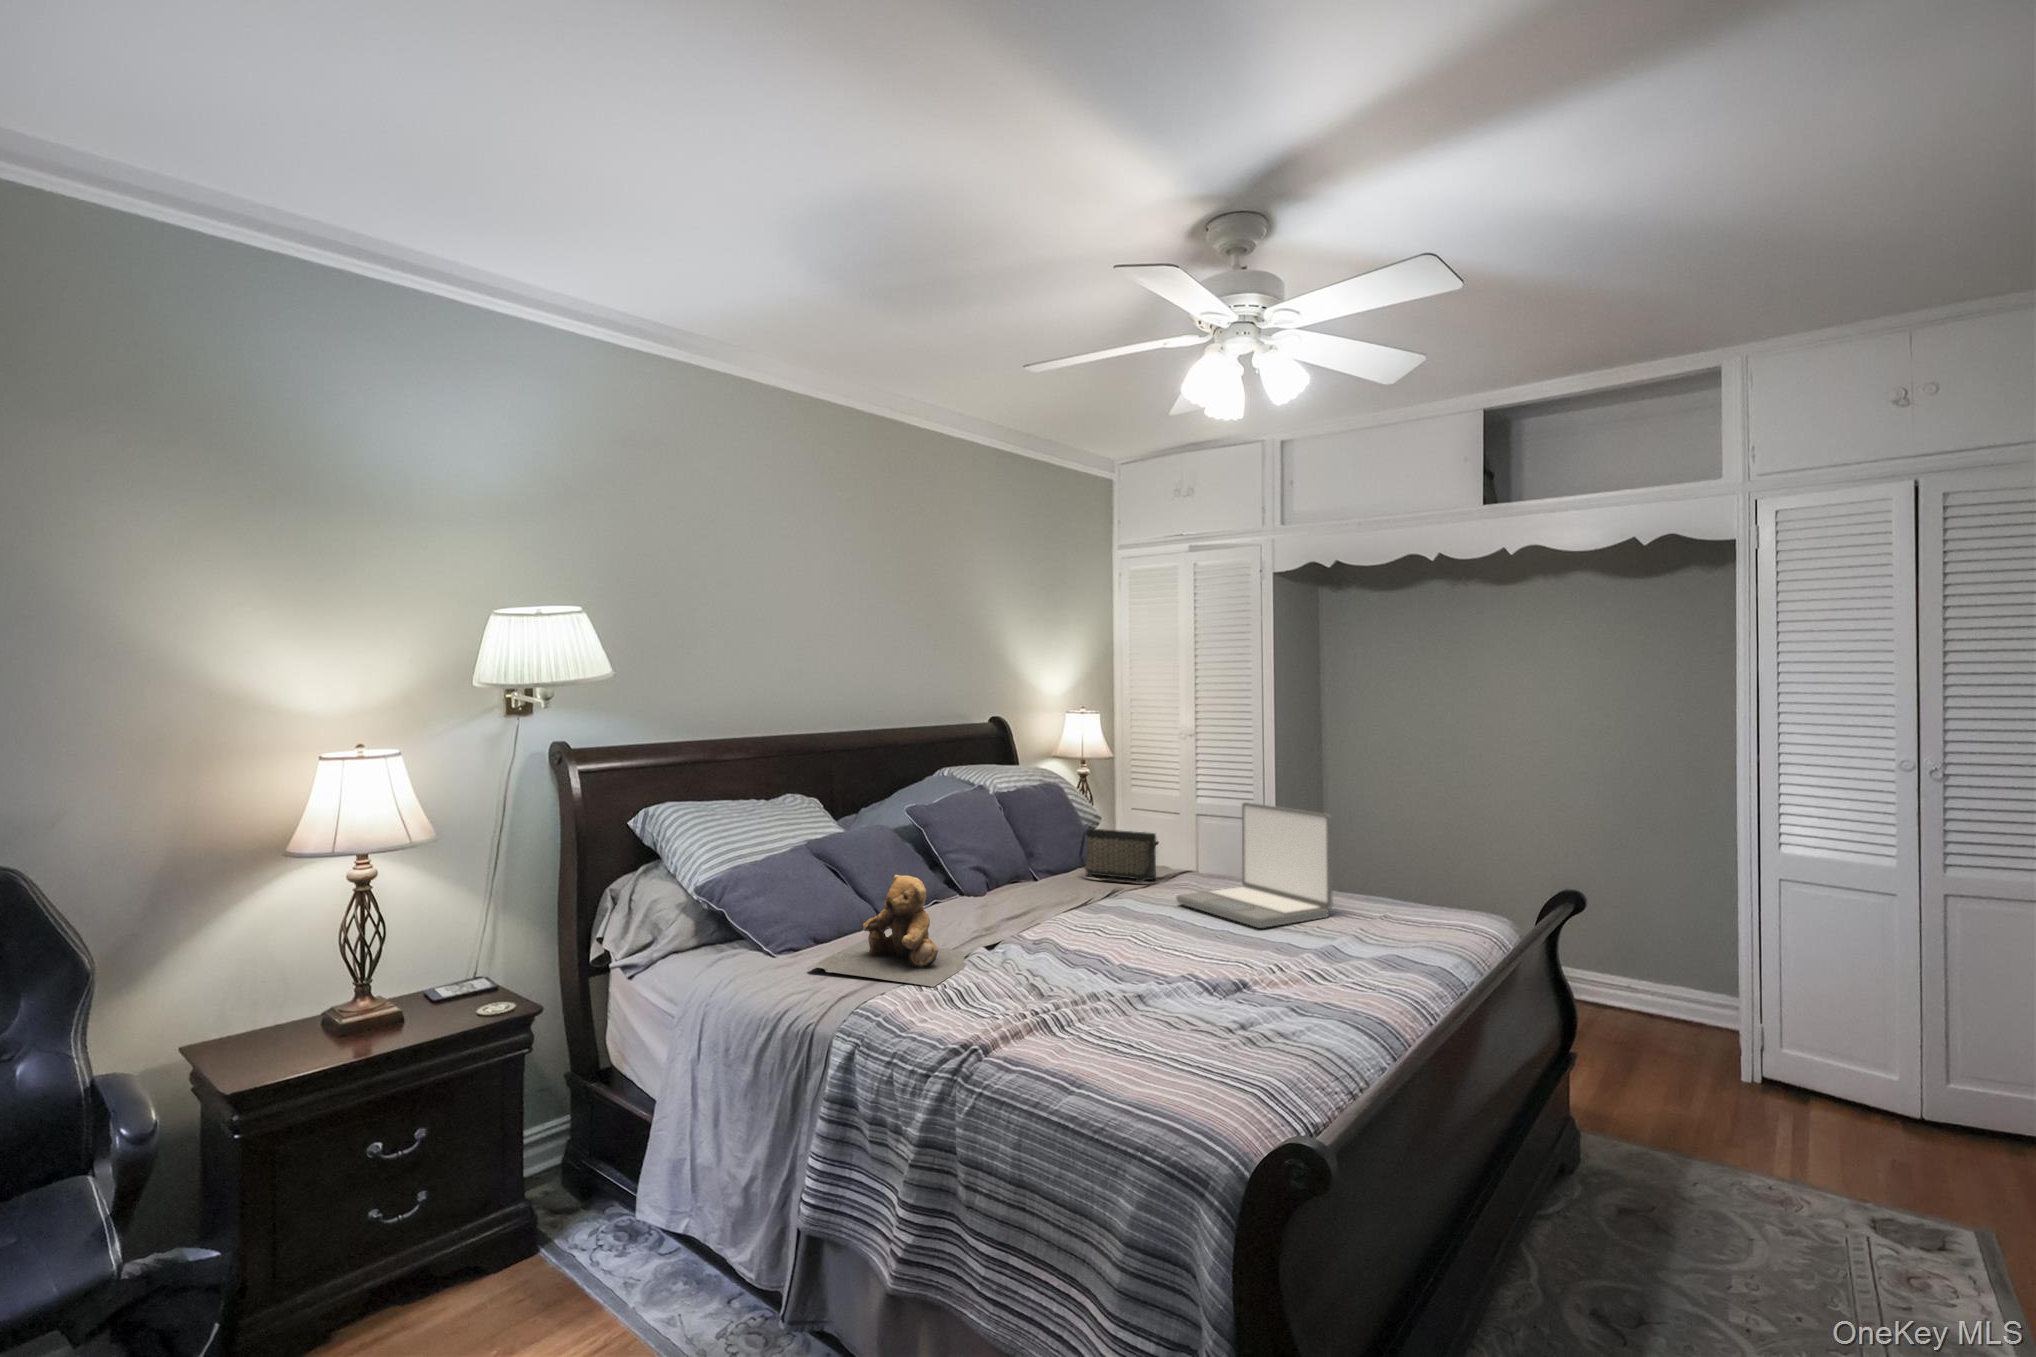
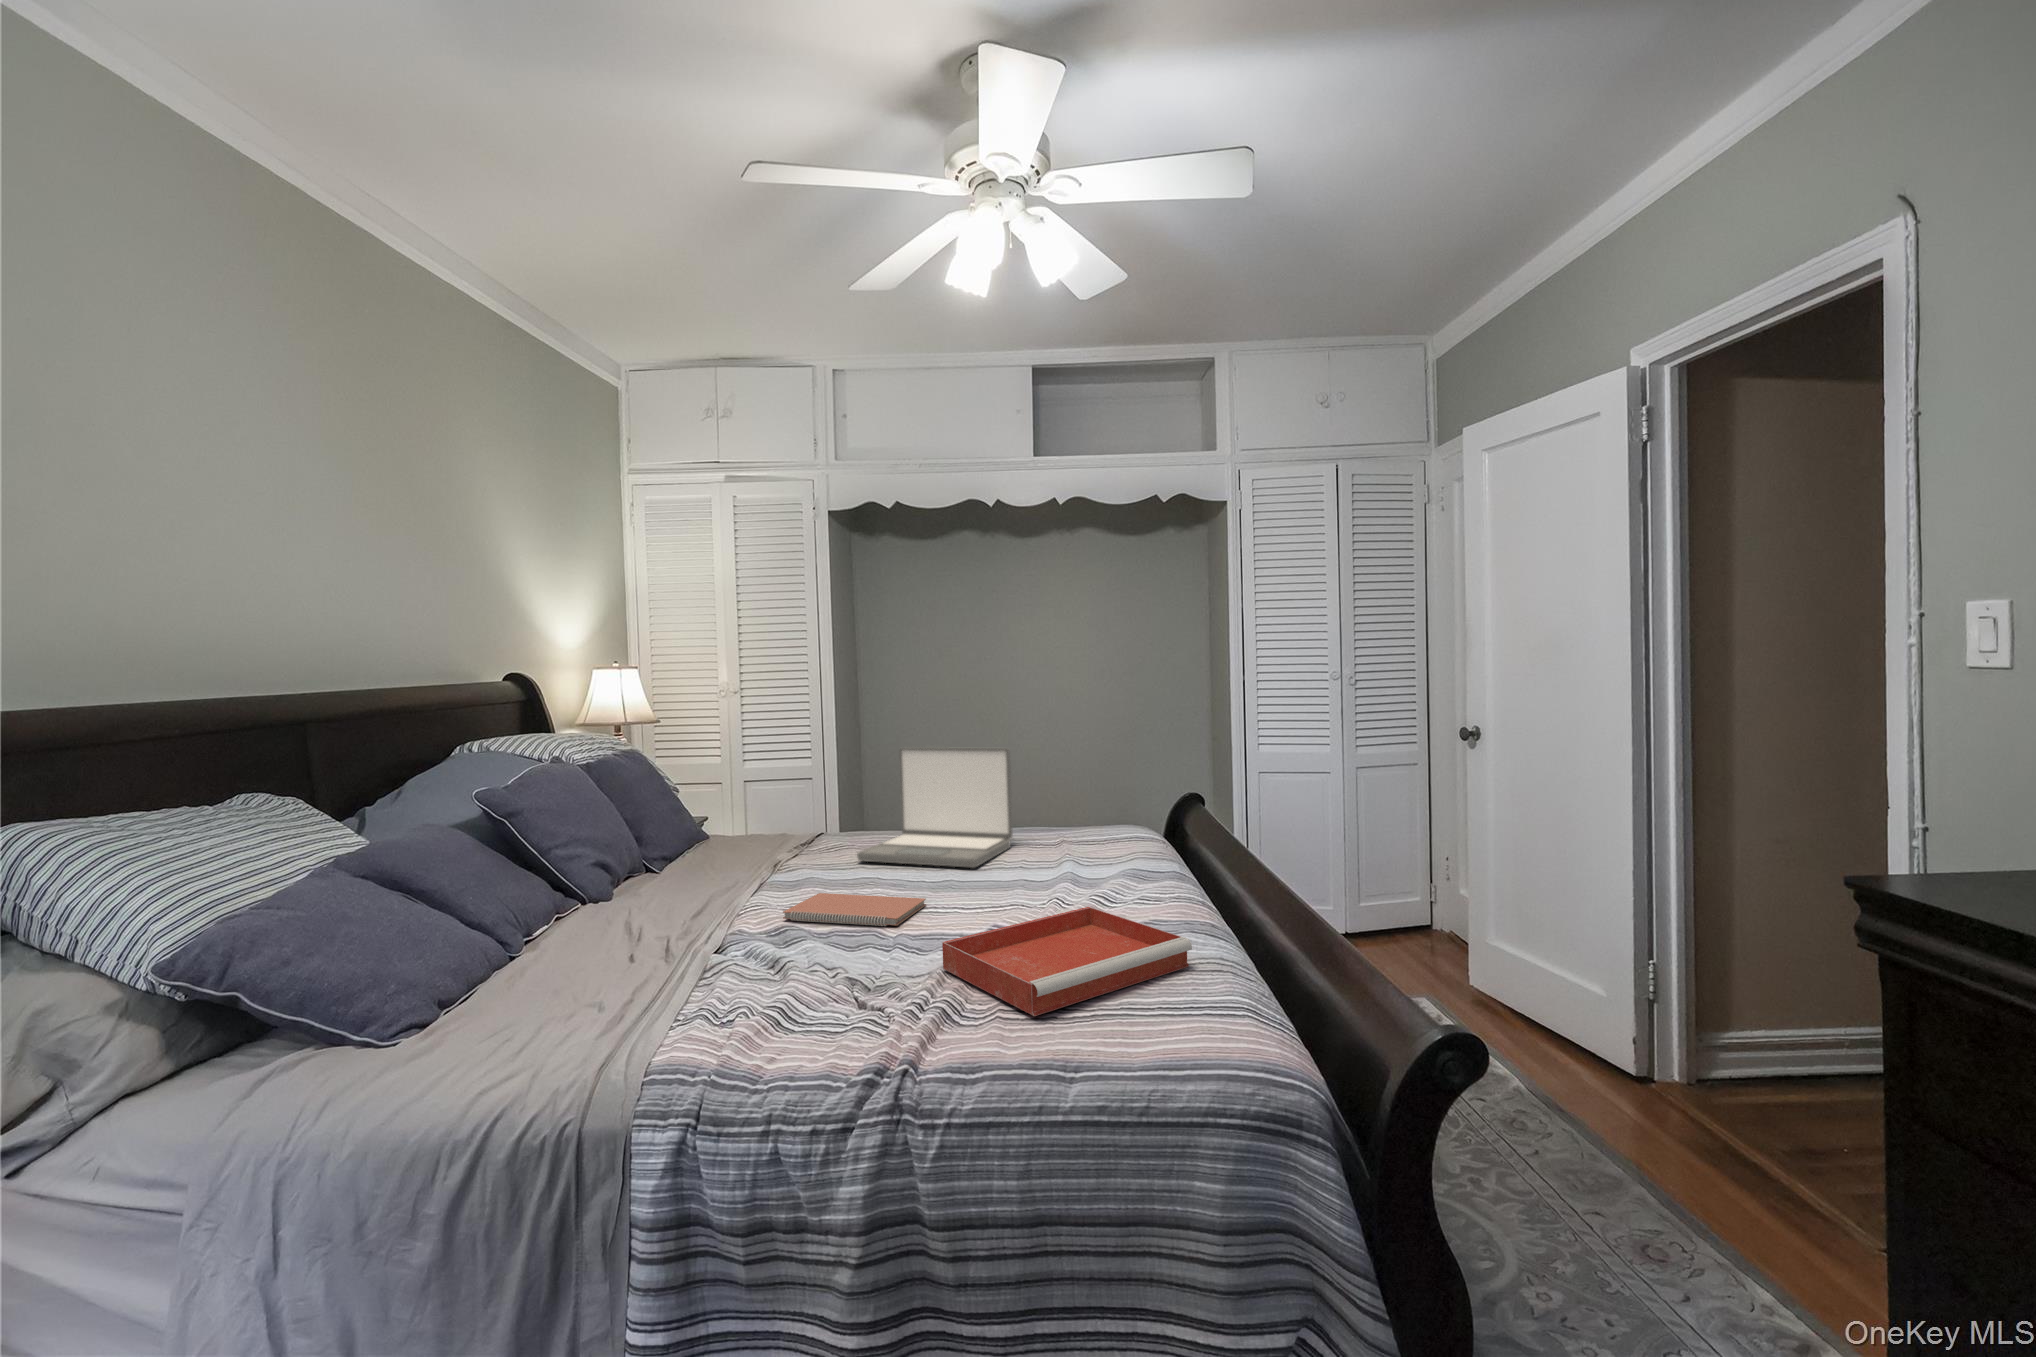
handbag: present [1079,829,1156,883] -> none [700,794,798,855]
teddy bear: present [807,875,967,987] -> none [482,874,726,1049]
notebook: none [1056,922,1169,959] -> present [783,893,926,926]
tray: none [1097,974,1285,1049] -> present [942,907,1192,1016]

